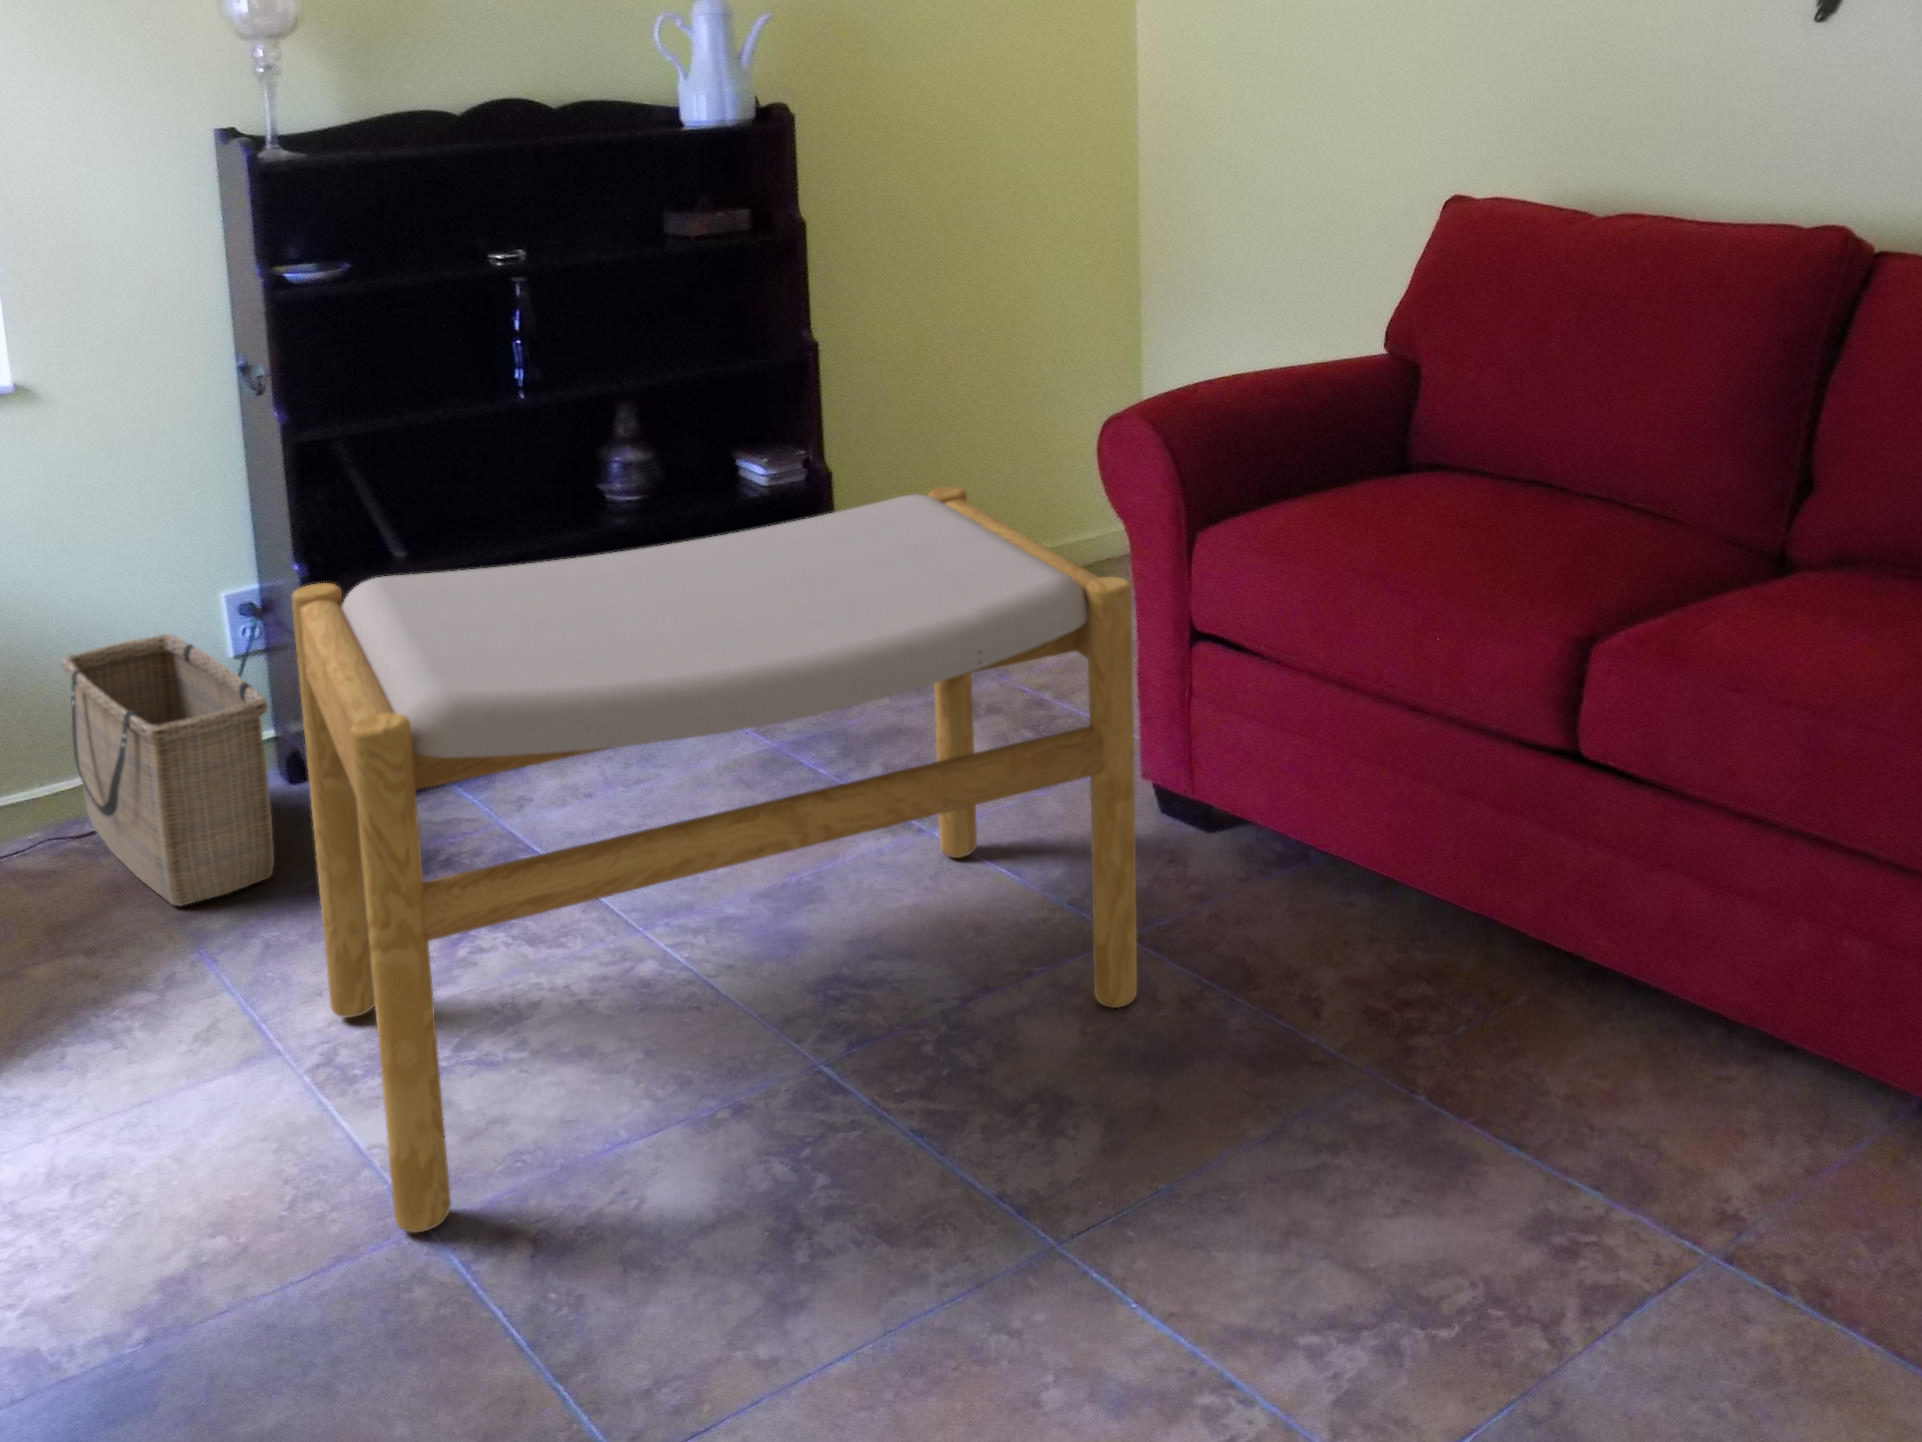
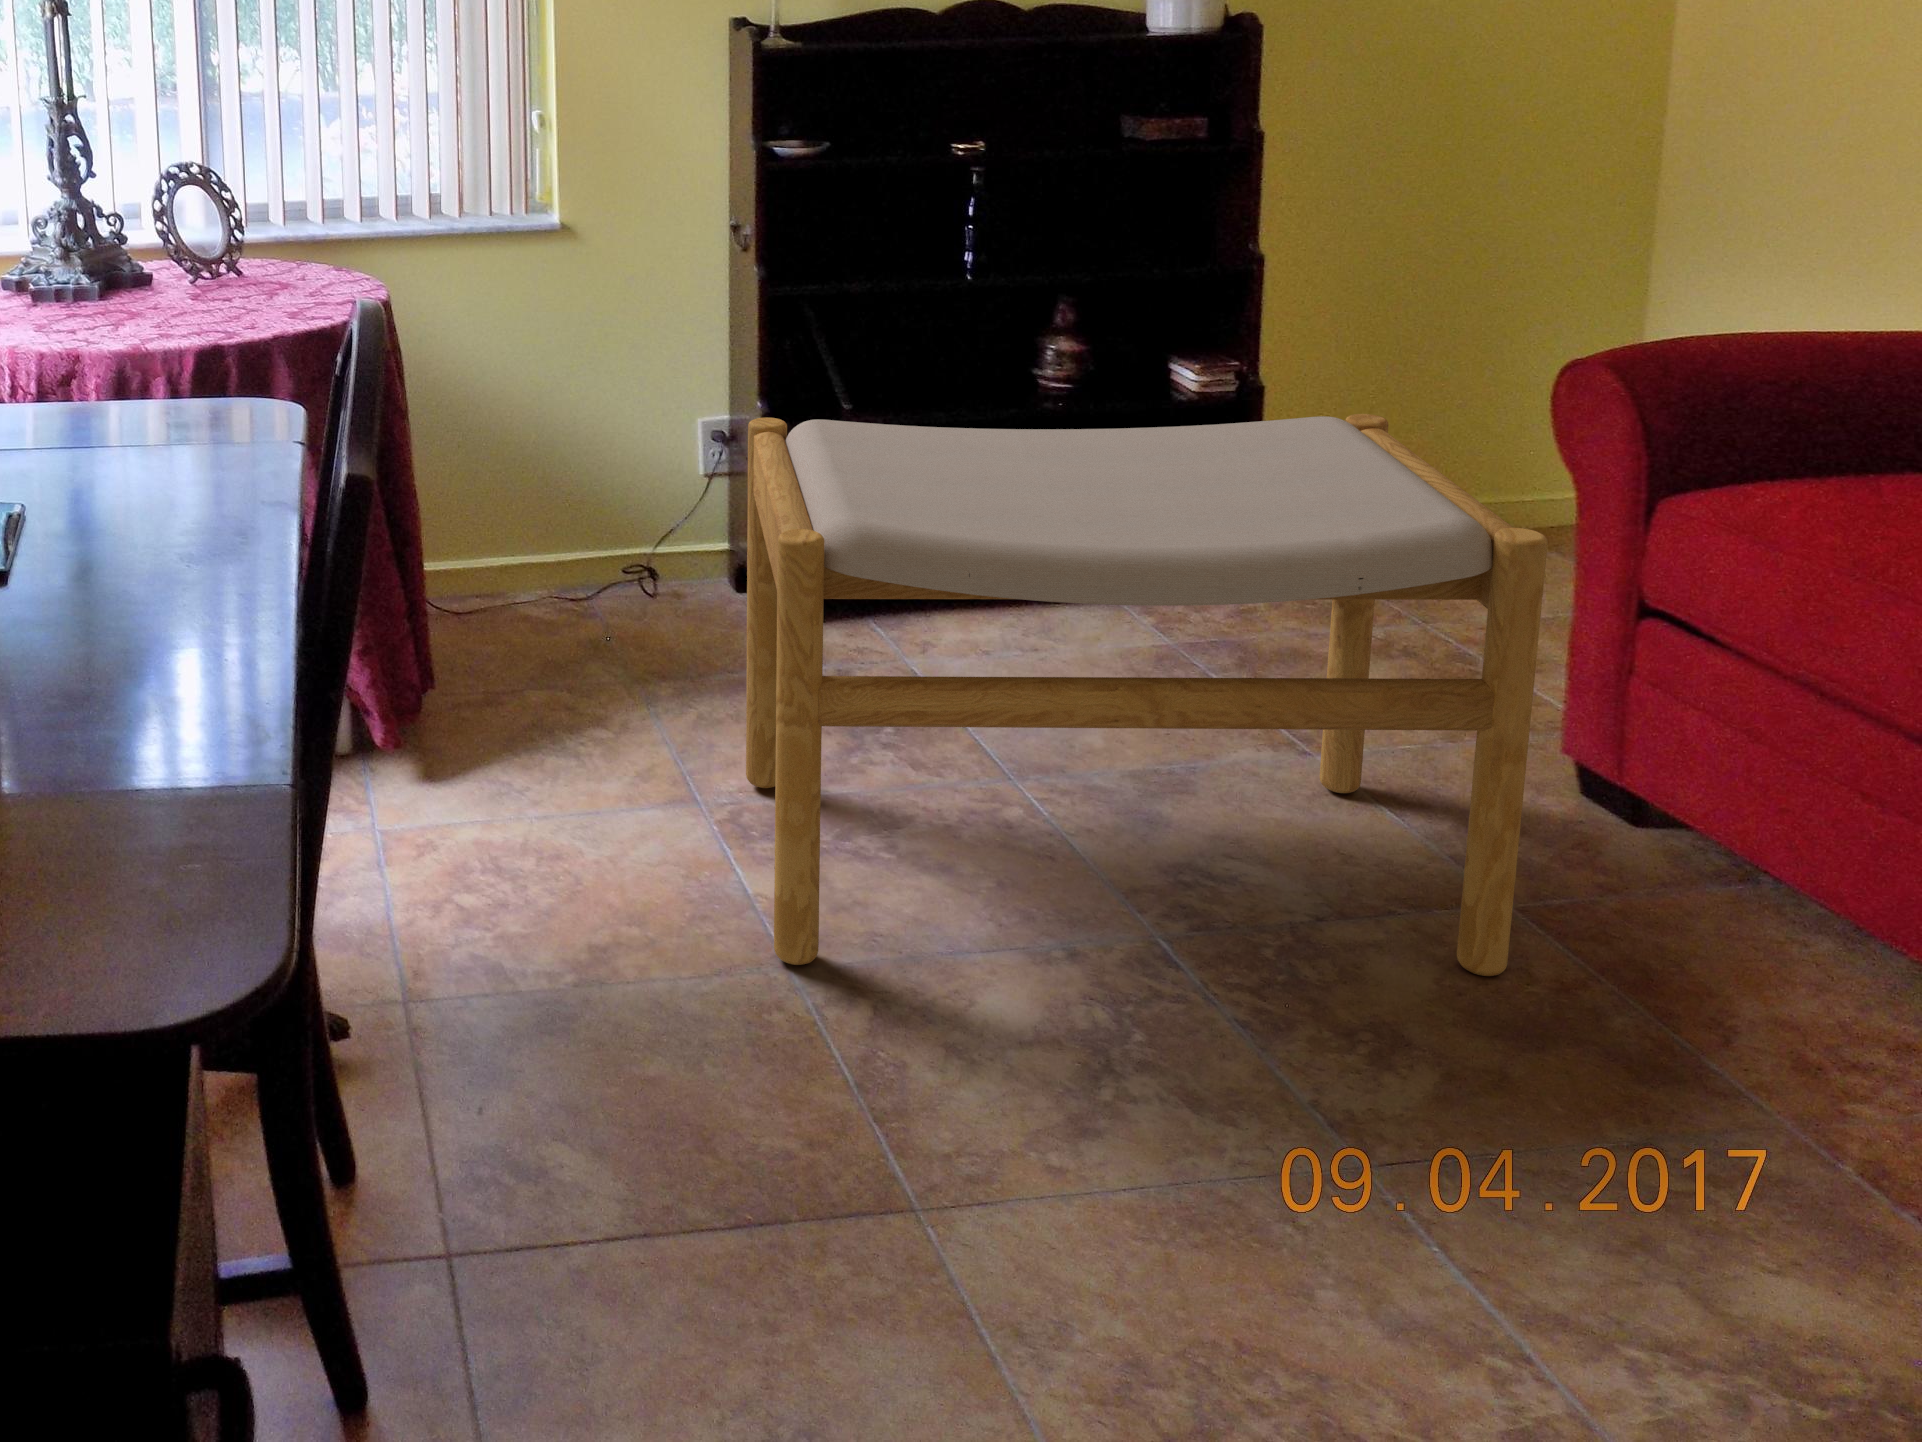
basket: present [62,634,274,906] -> none [578,446,724,669]

